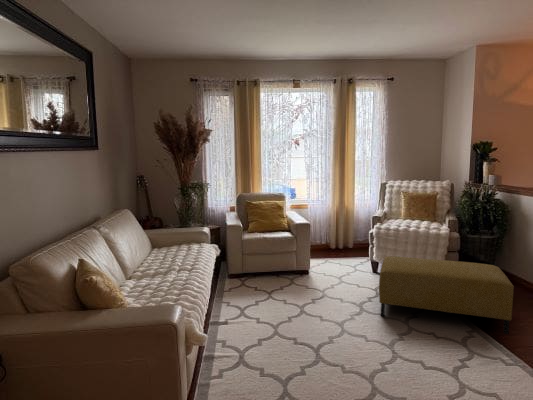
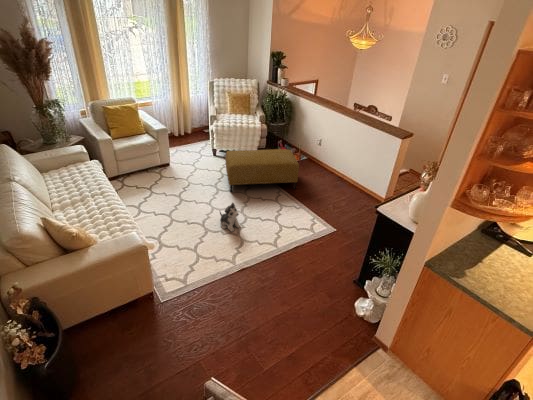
plush toy: none [345,316,380,372] -> present [220,203,240,231]

